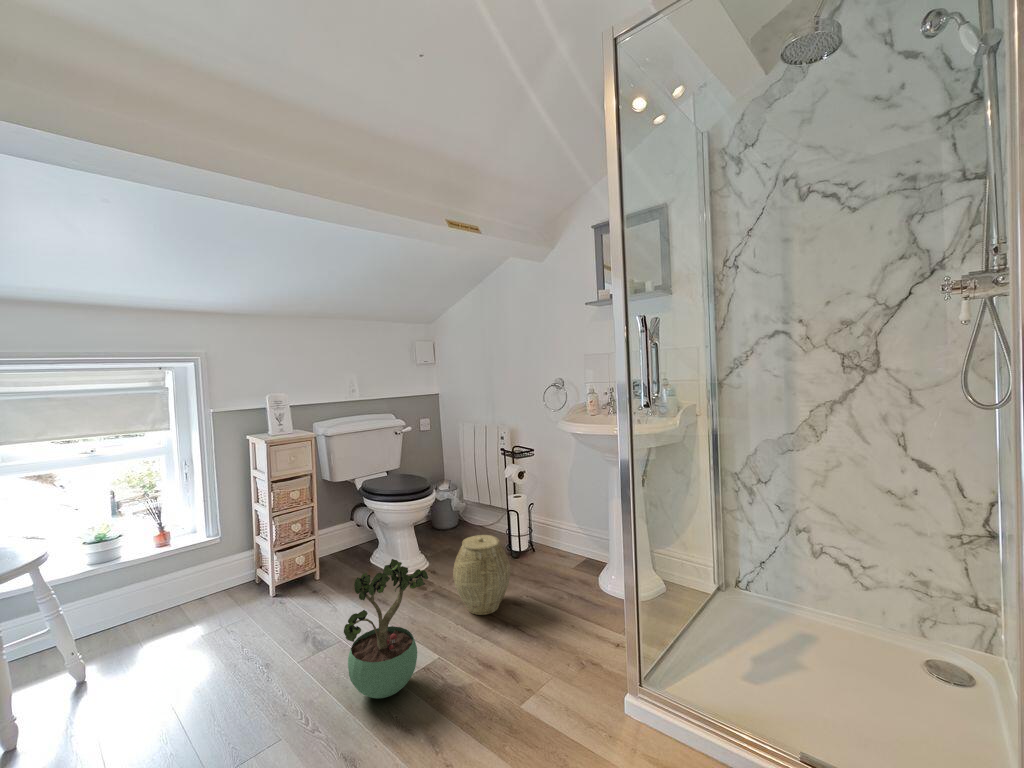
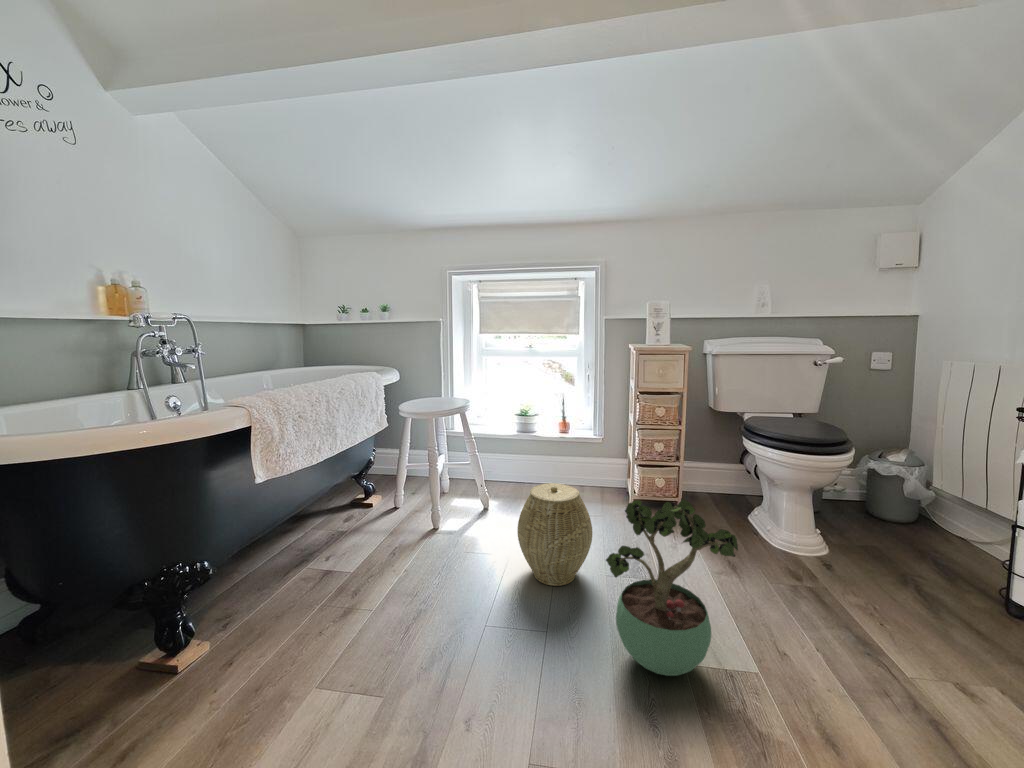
woven basket: present [453,535,510,615] -> present [517,483,592,586]

